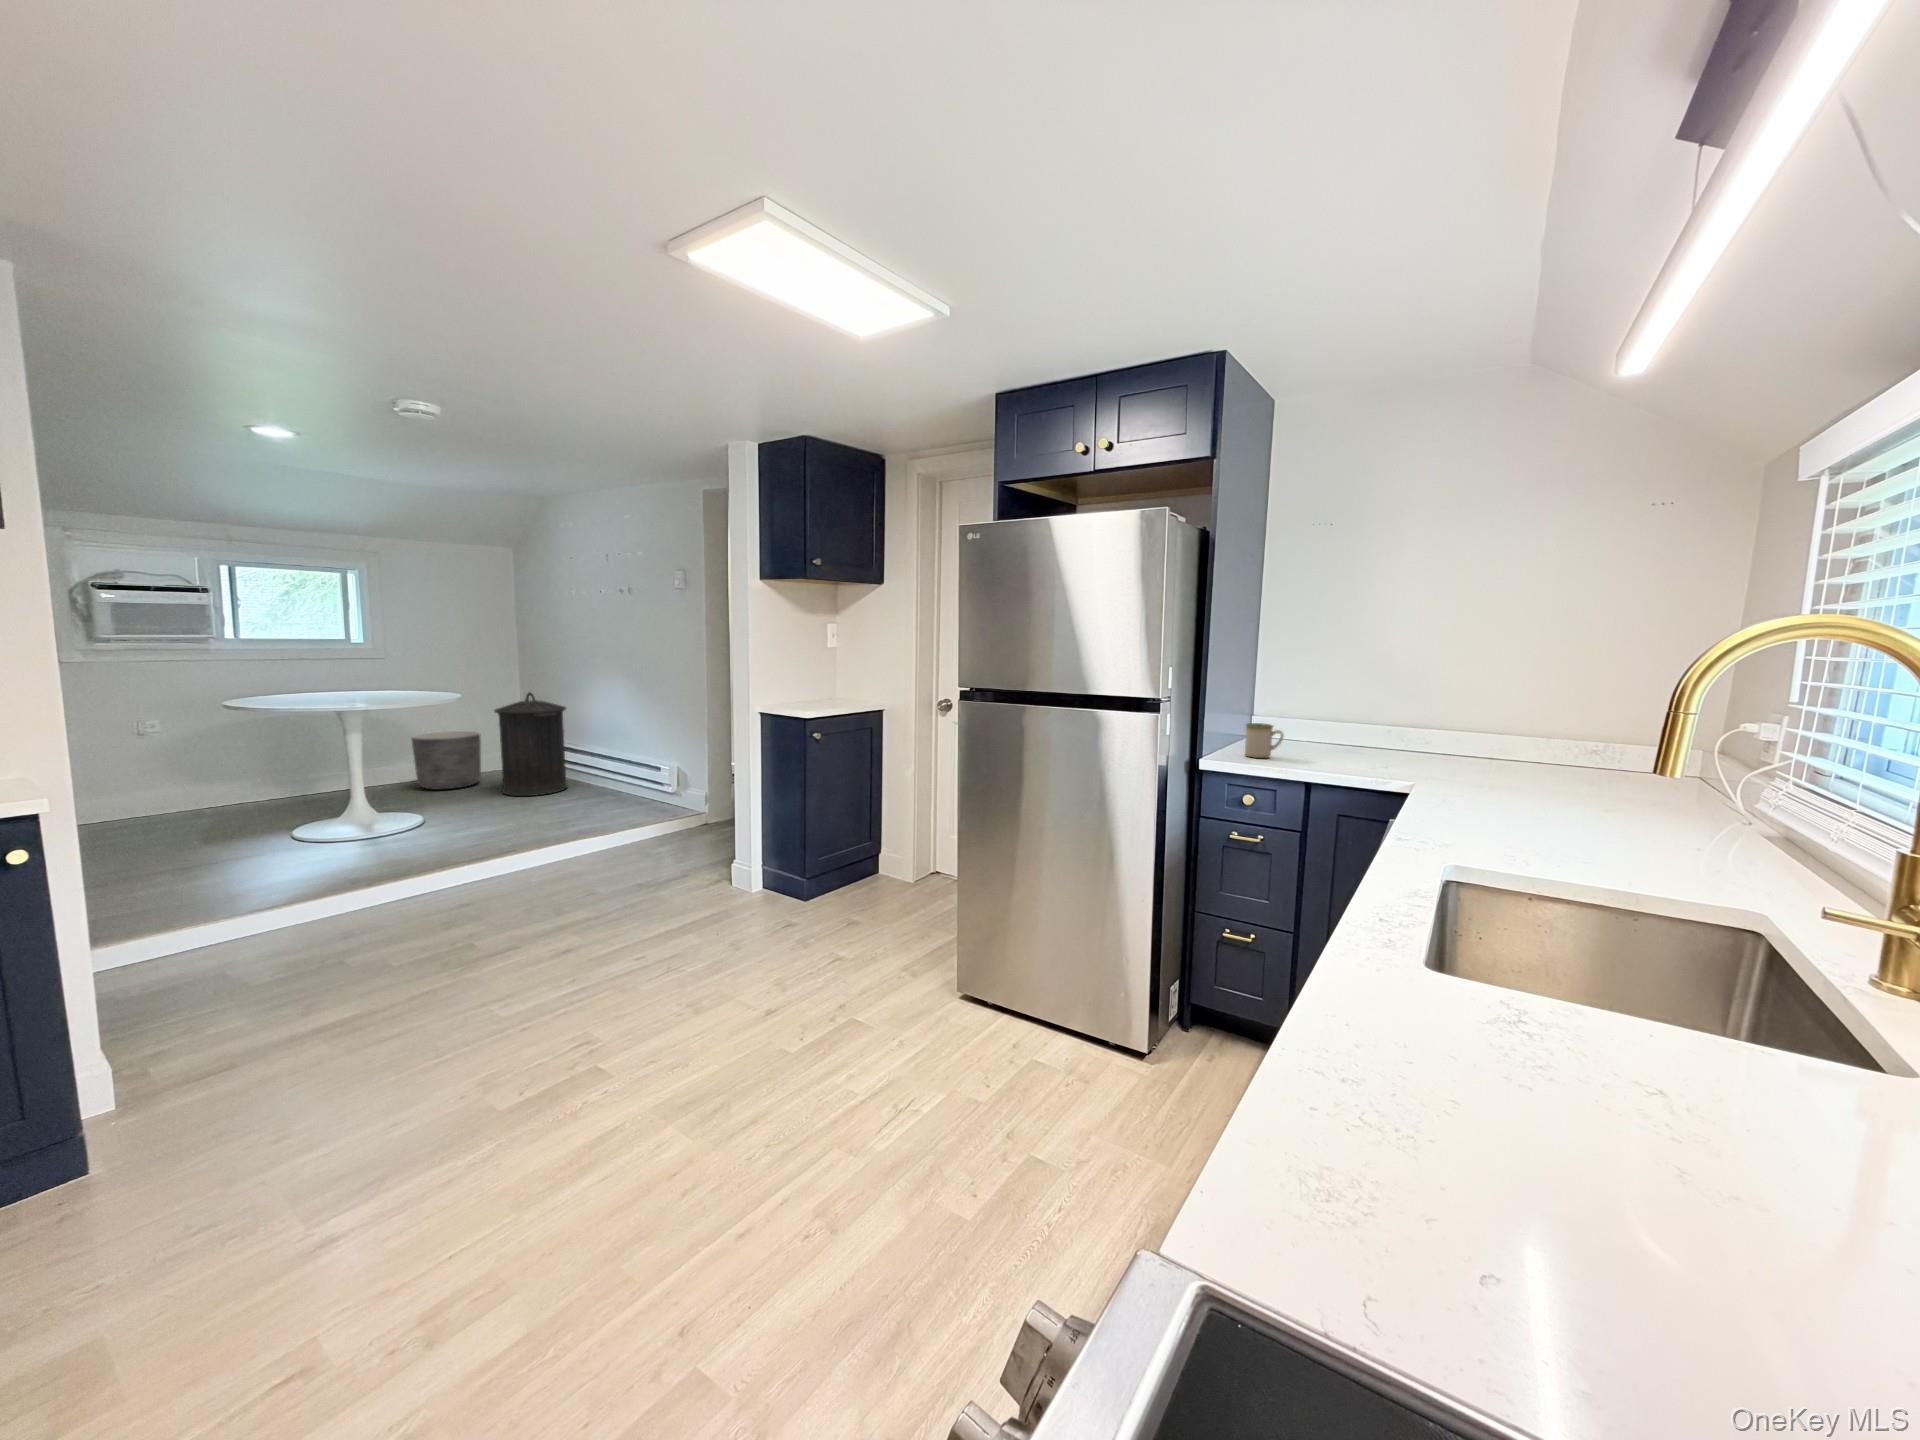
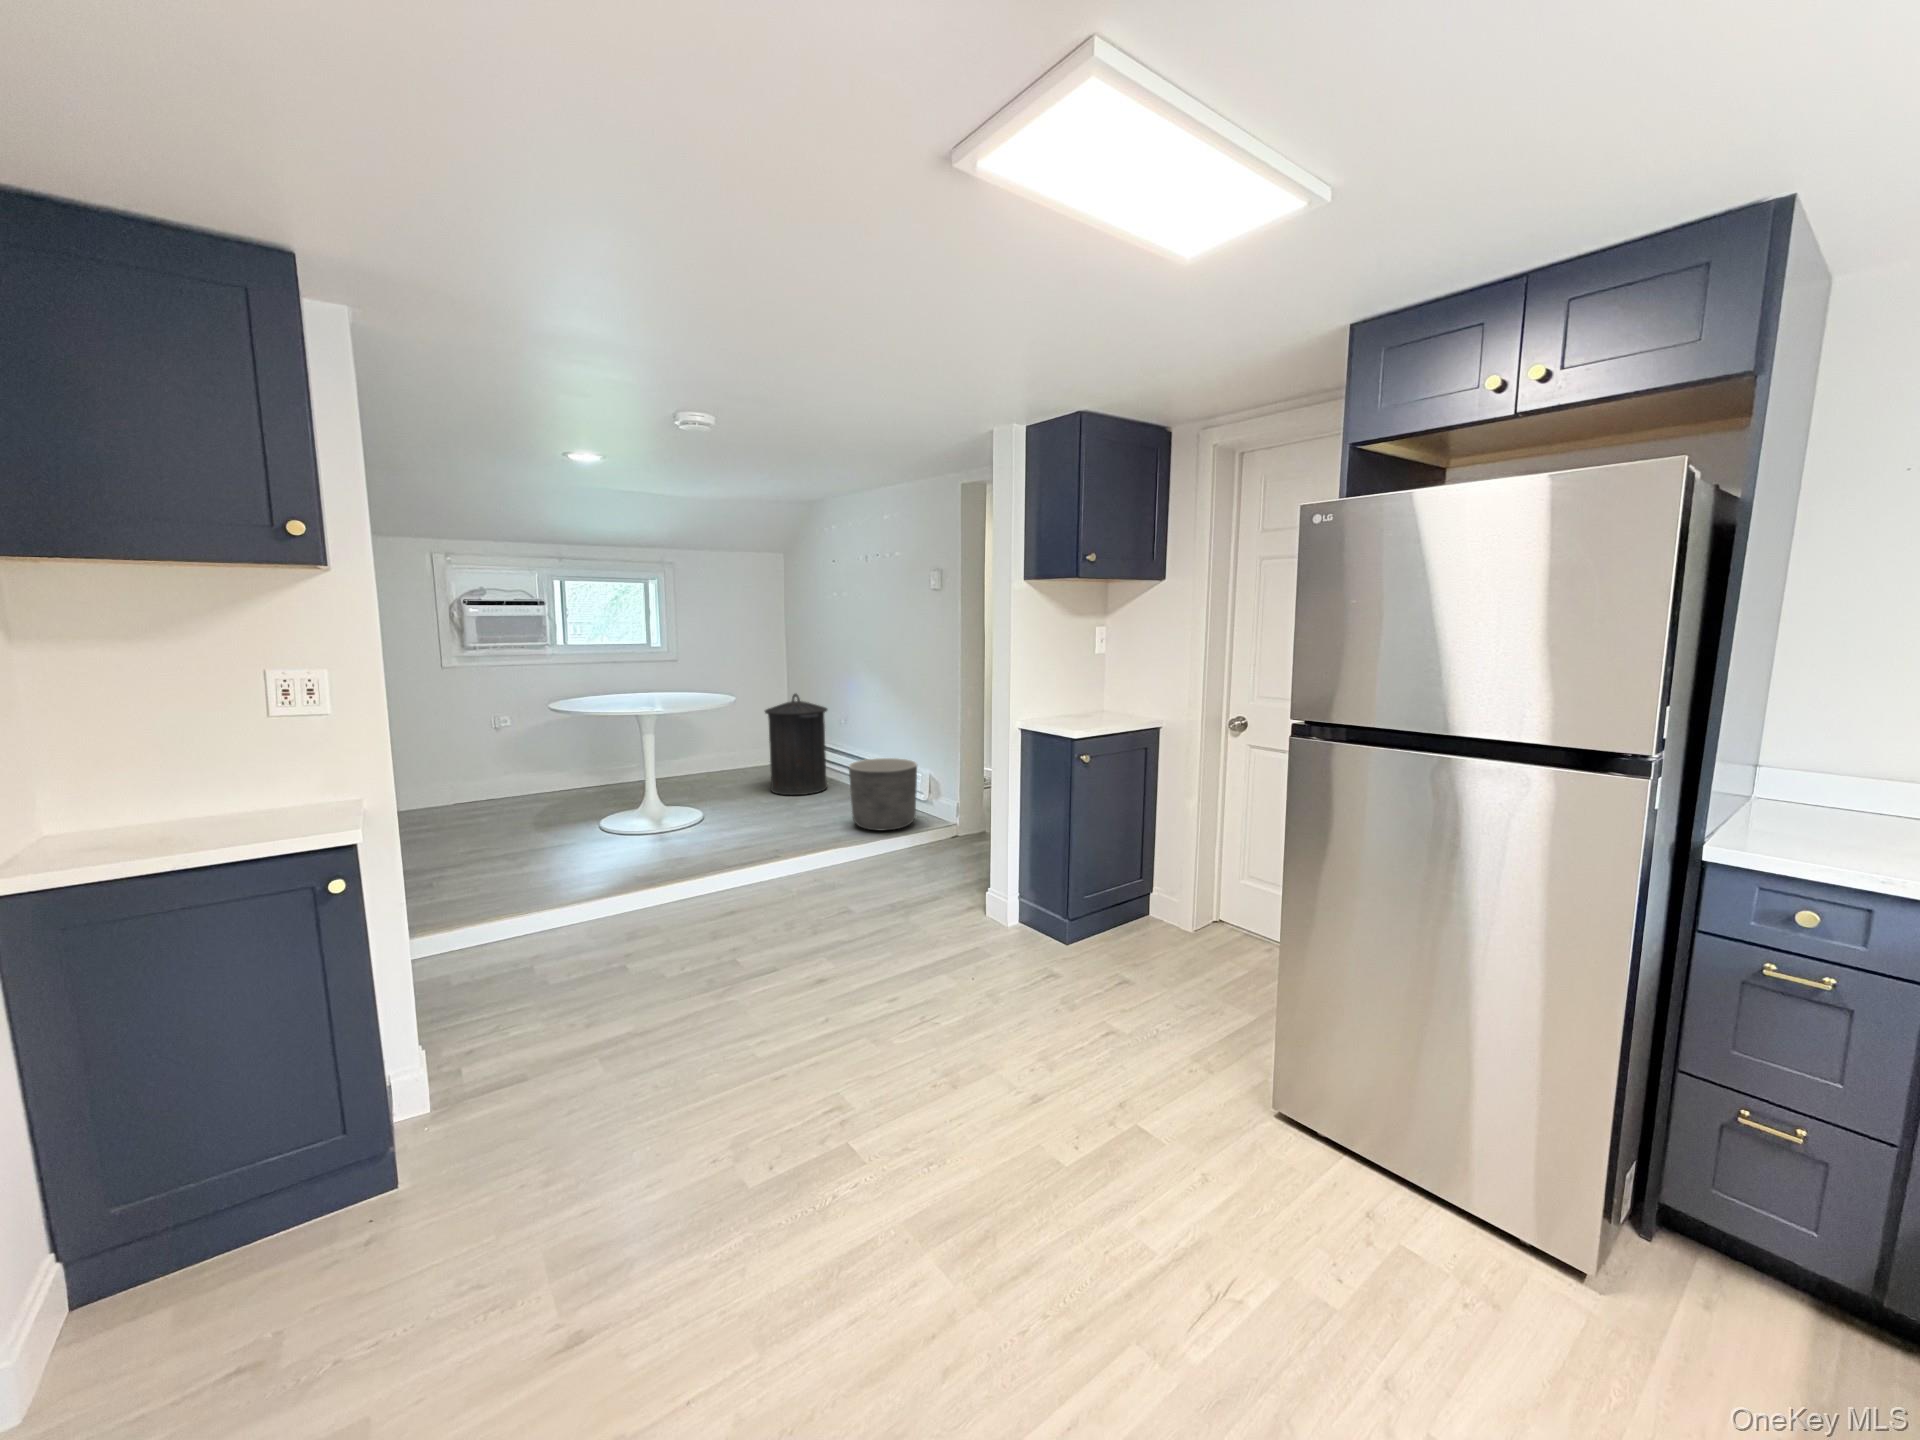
mug: present [1245,723,1284,758] -> none [1779,789,1866,848]
planter: present [411,731,481,789] -> present [849,758,917,831]

